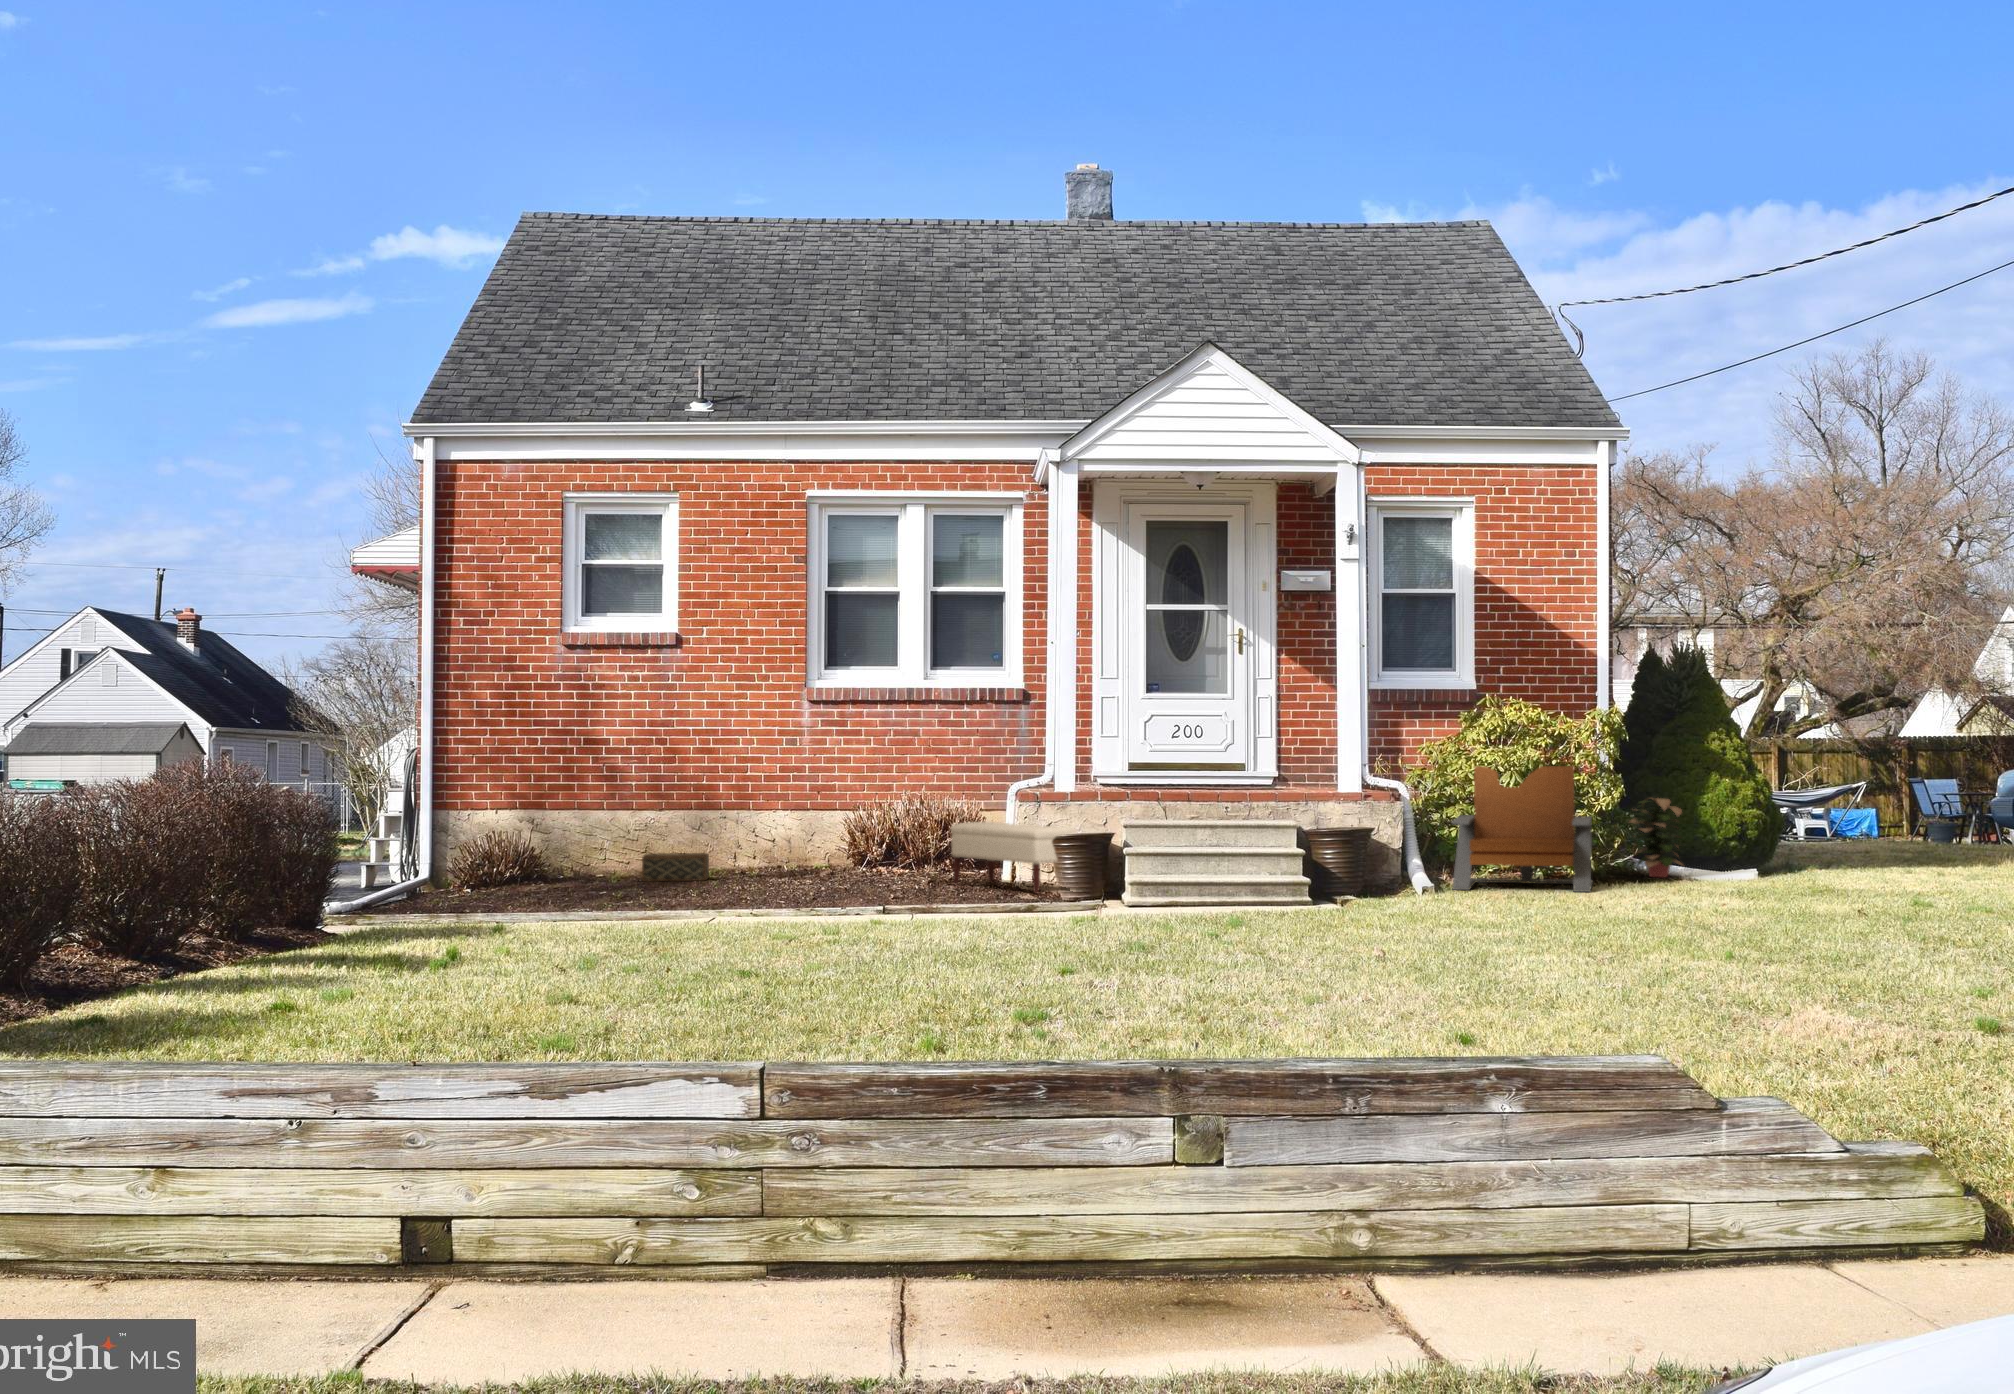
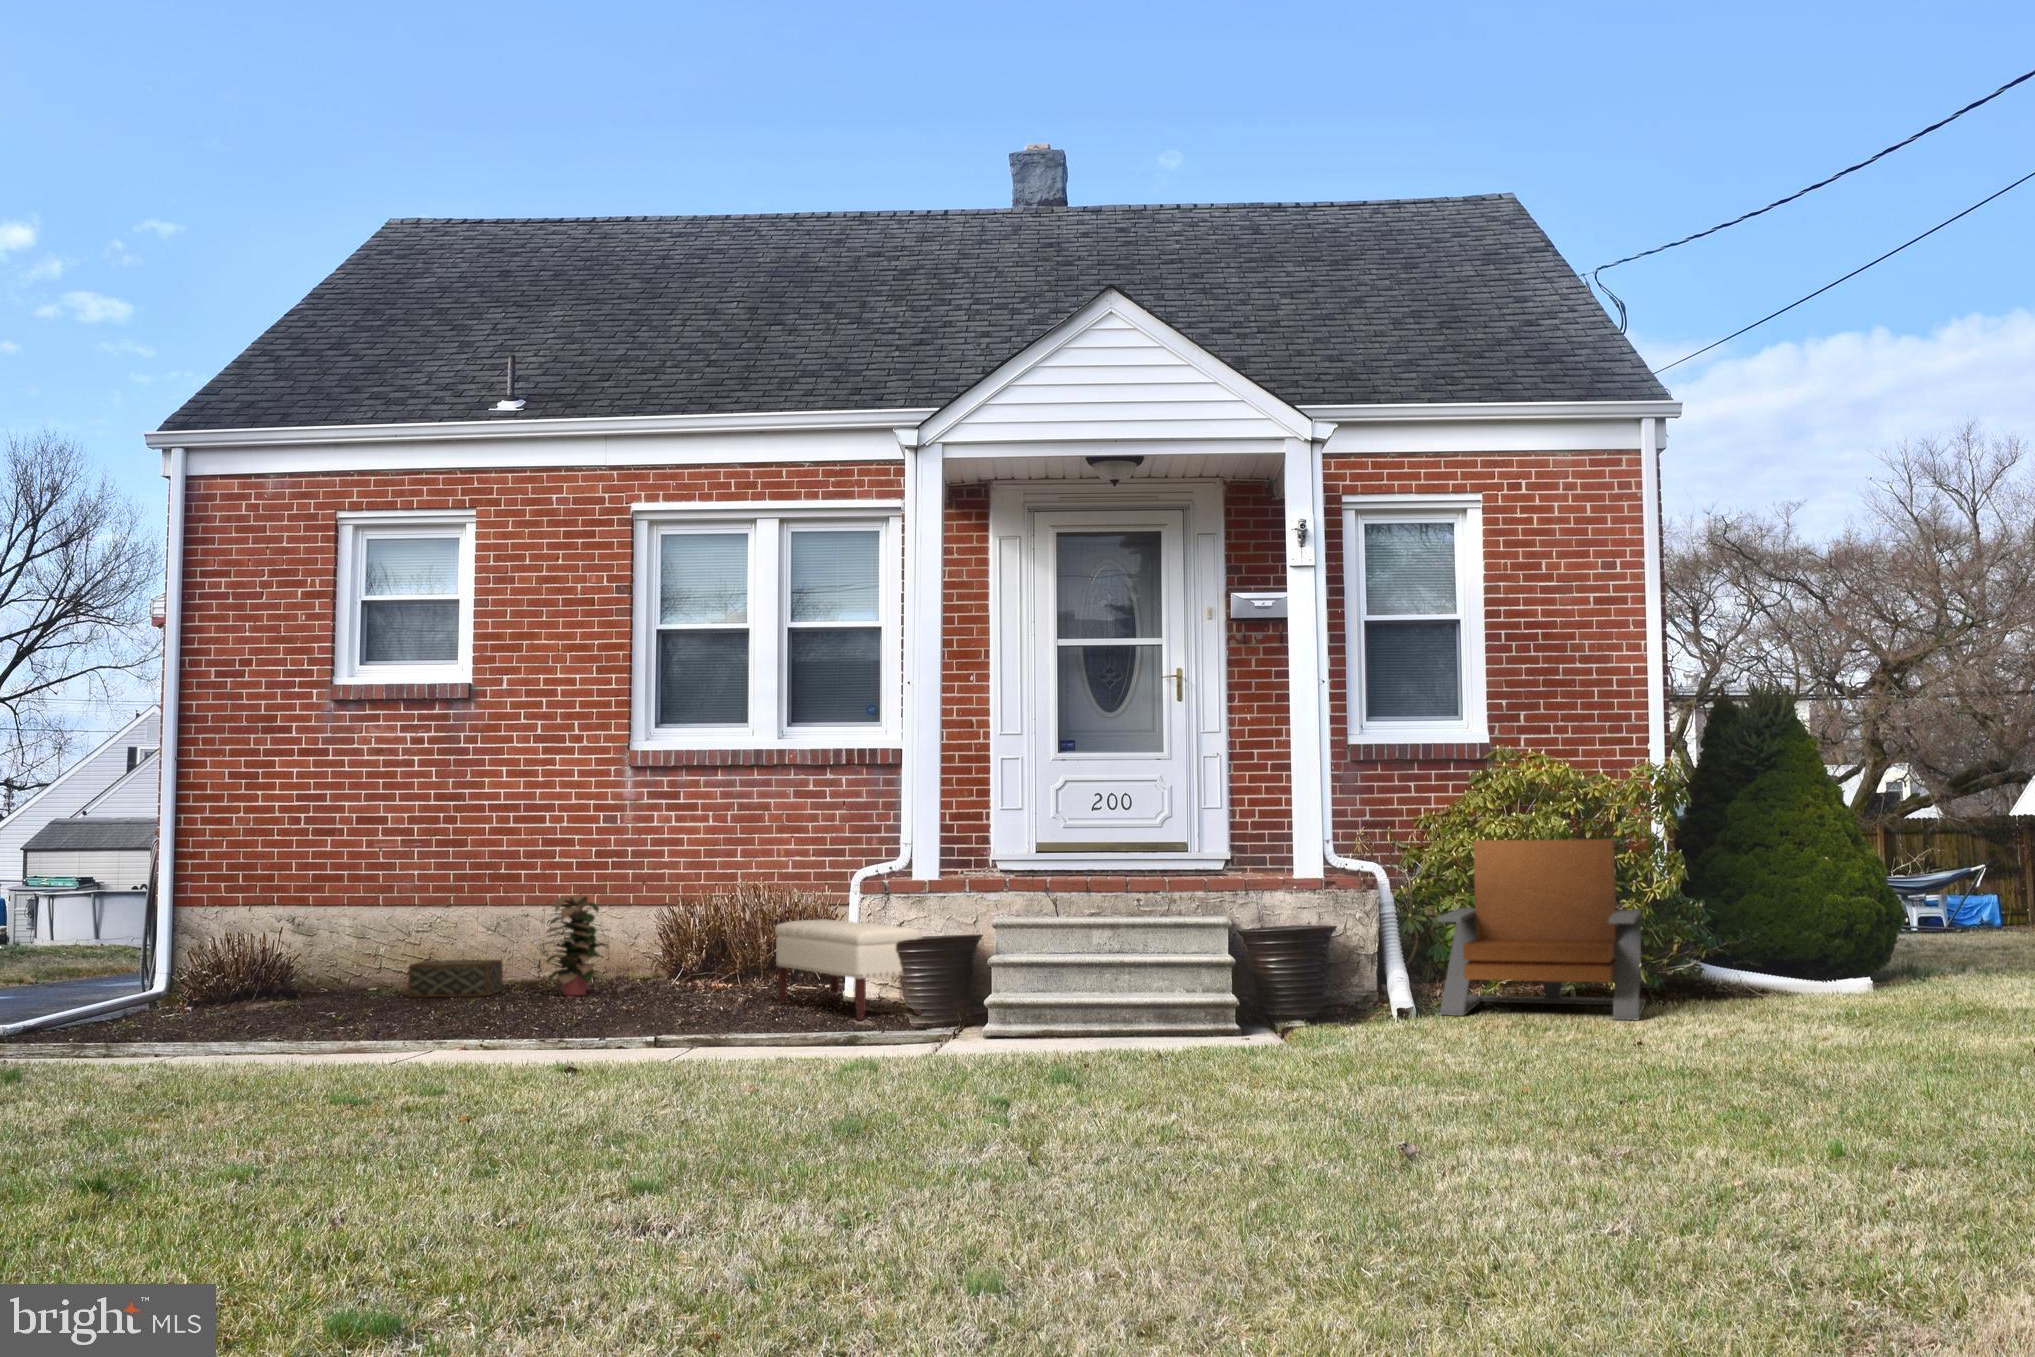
decorative plant: present [1629,798,1682,877] -> present [545,896,606,996]

